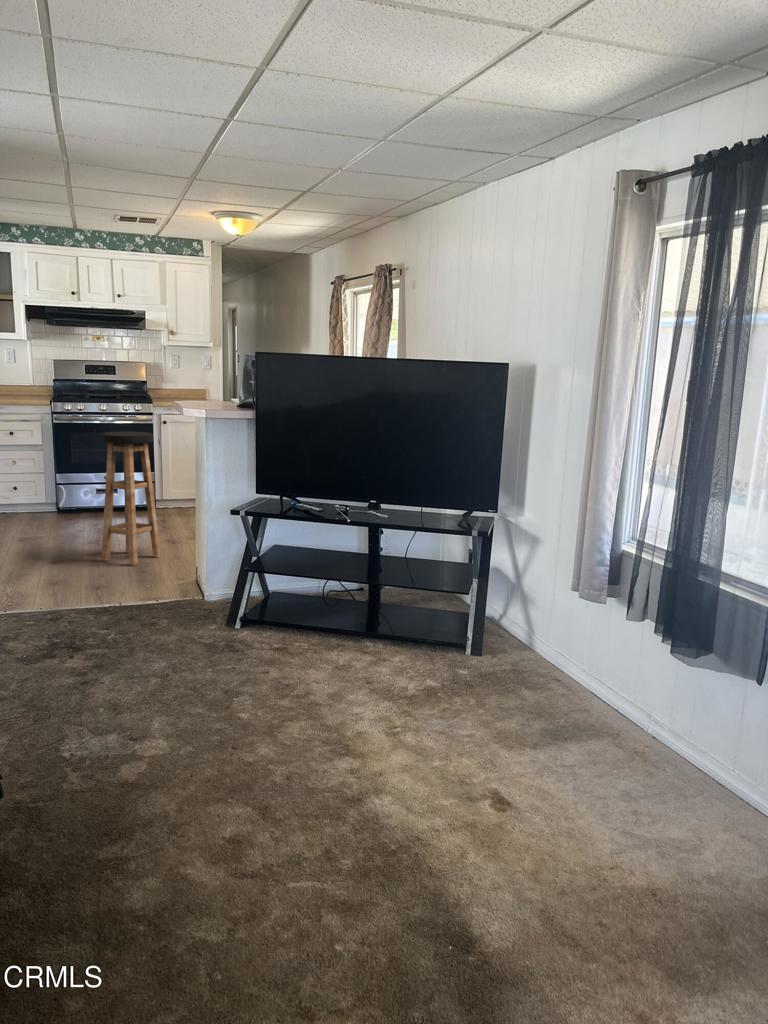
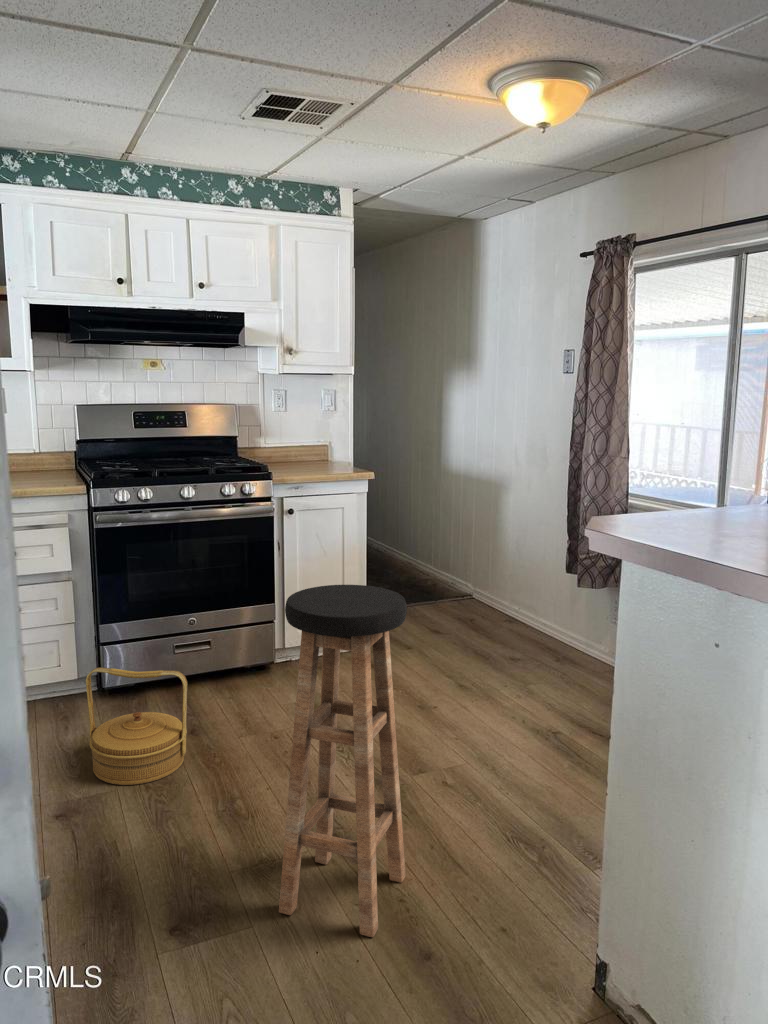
basket: none [41,483,89,535] -> present [86,668,187,785]

